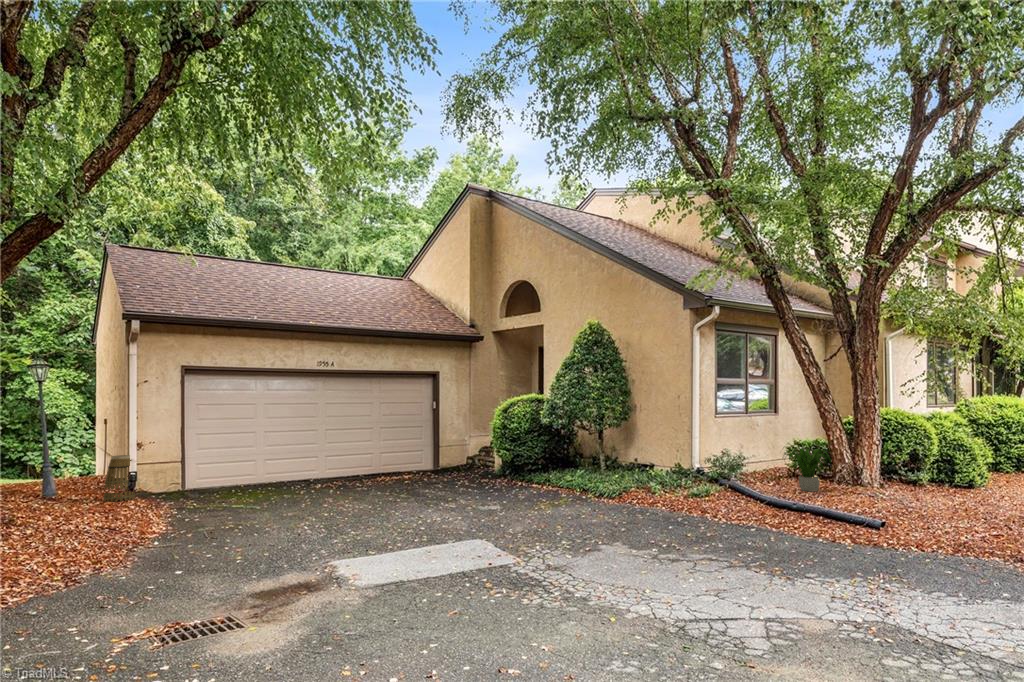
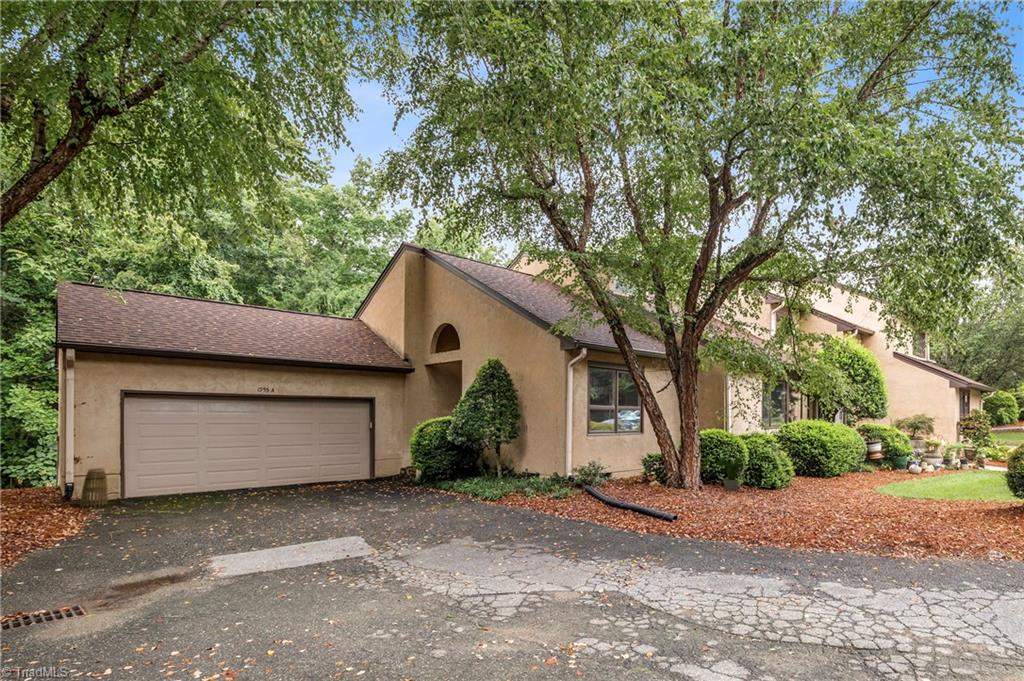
potted plant: present [785,449,831,492] -> present [715,458,746,491]

